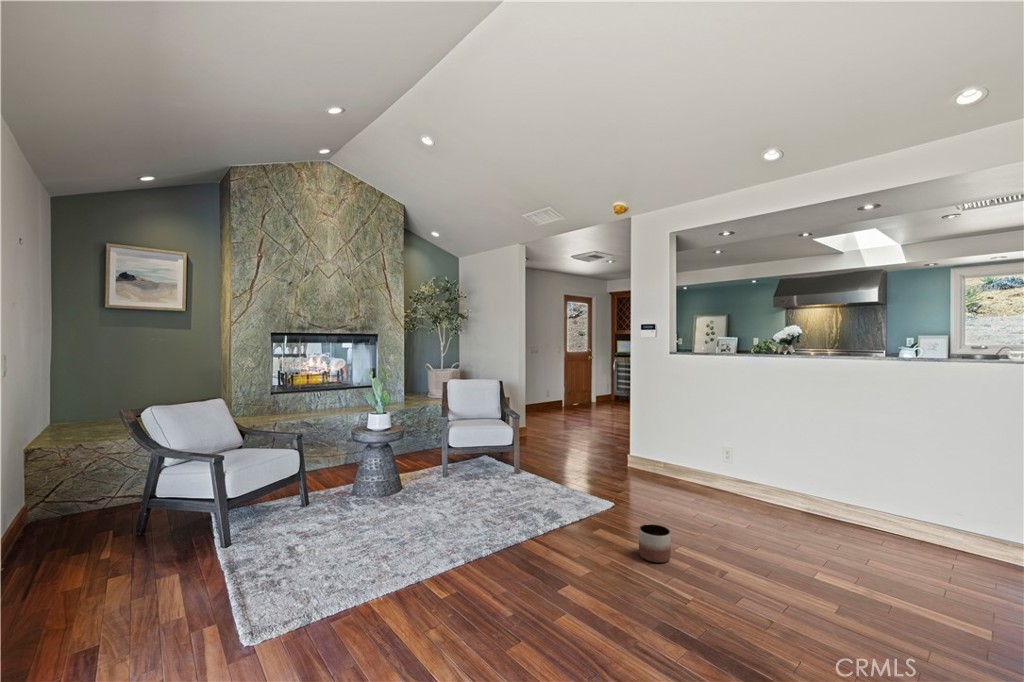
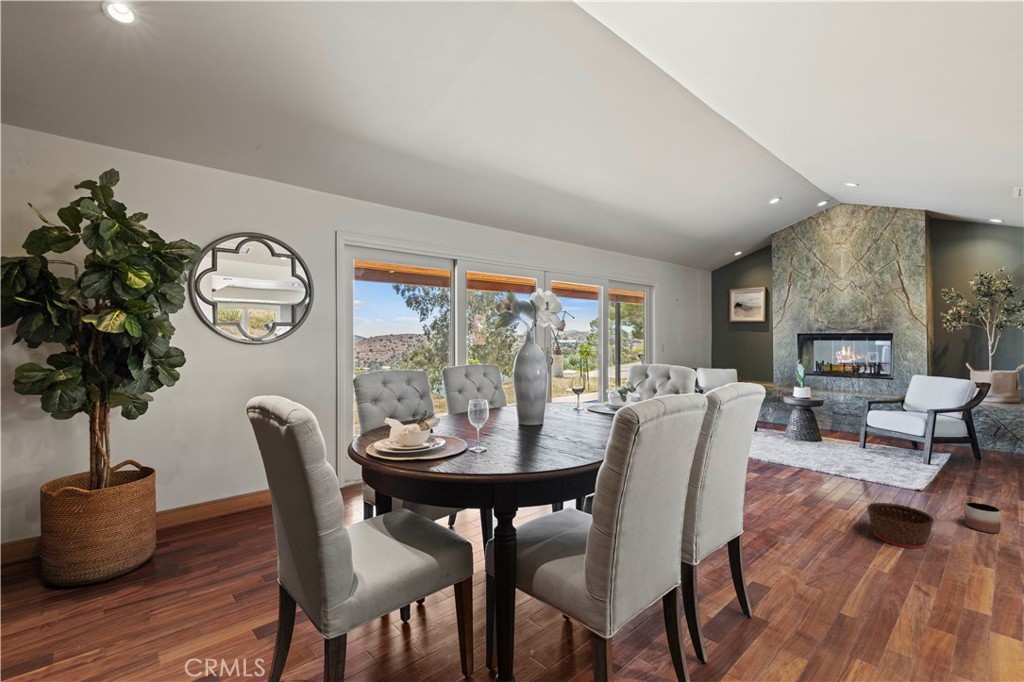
basket: none [645,571,732,656] -> present [867,503,934,549]

